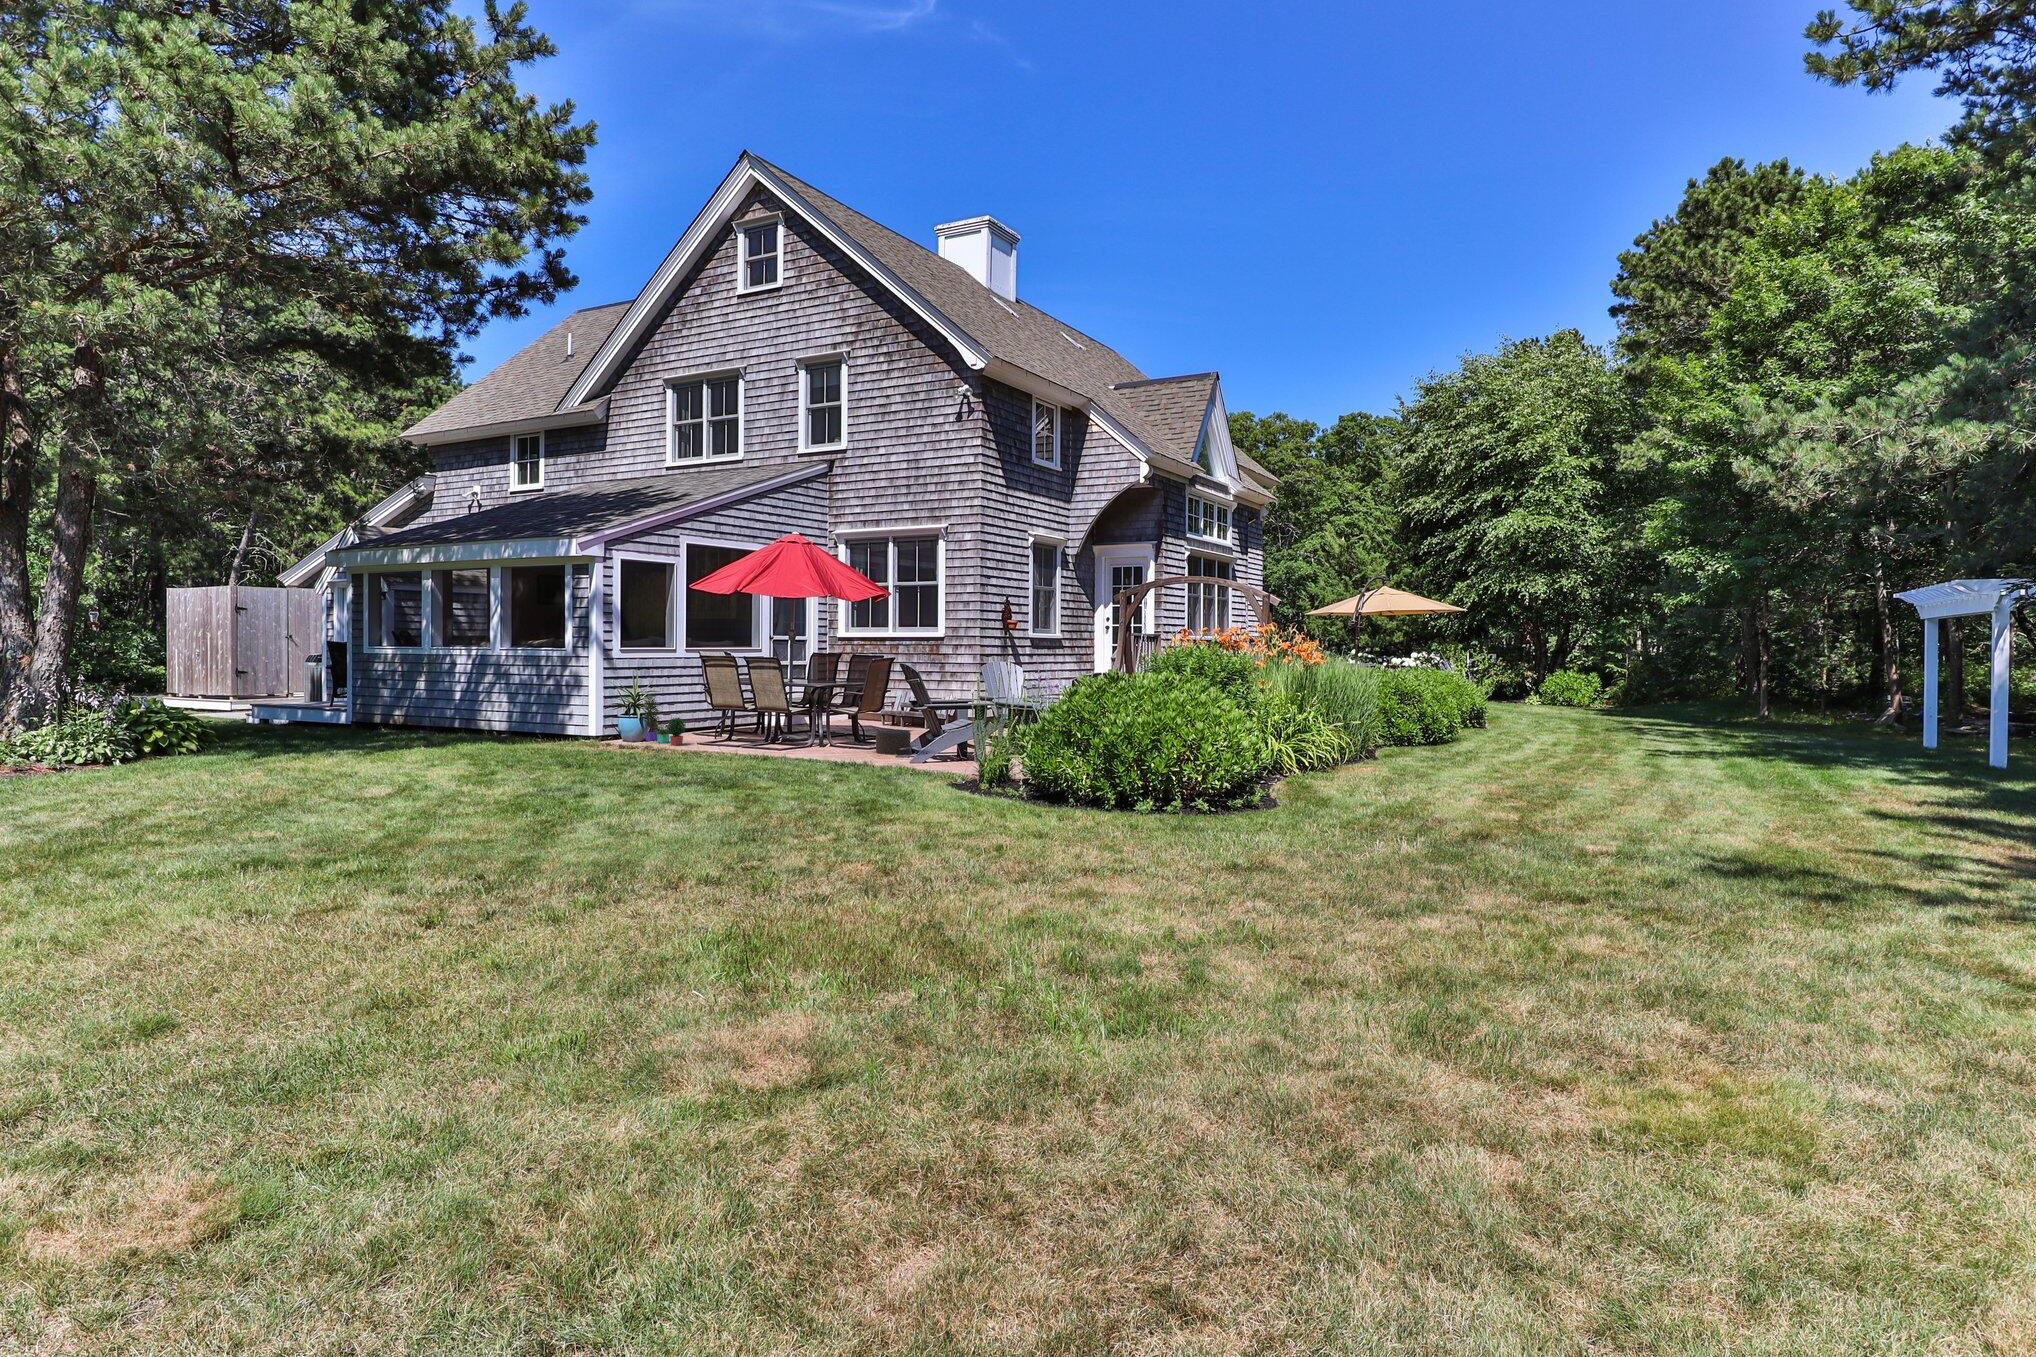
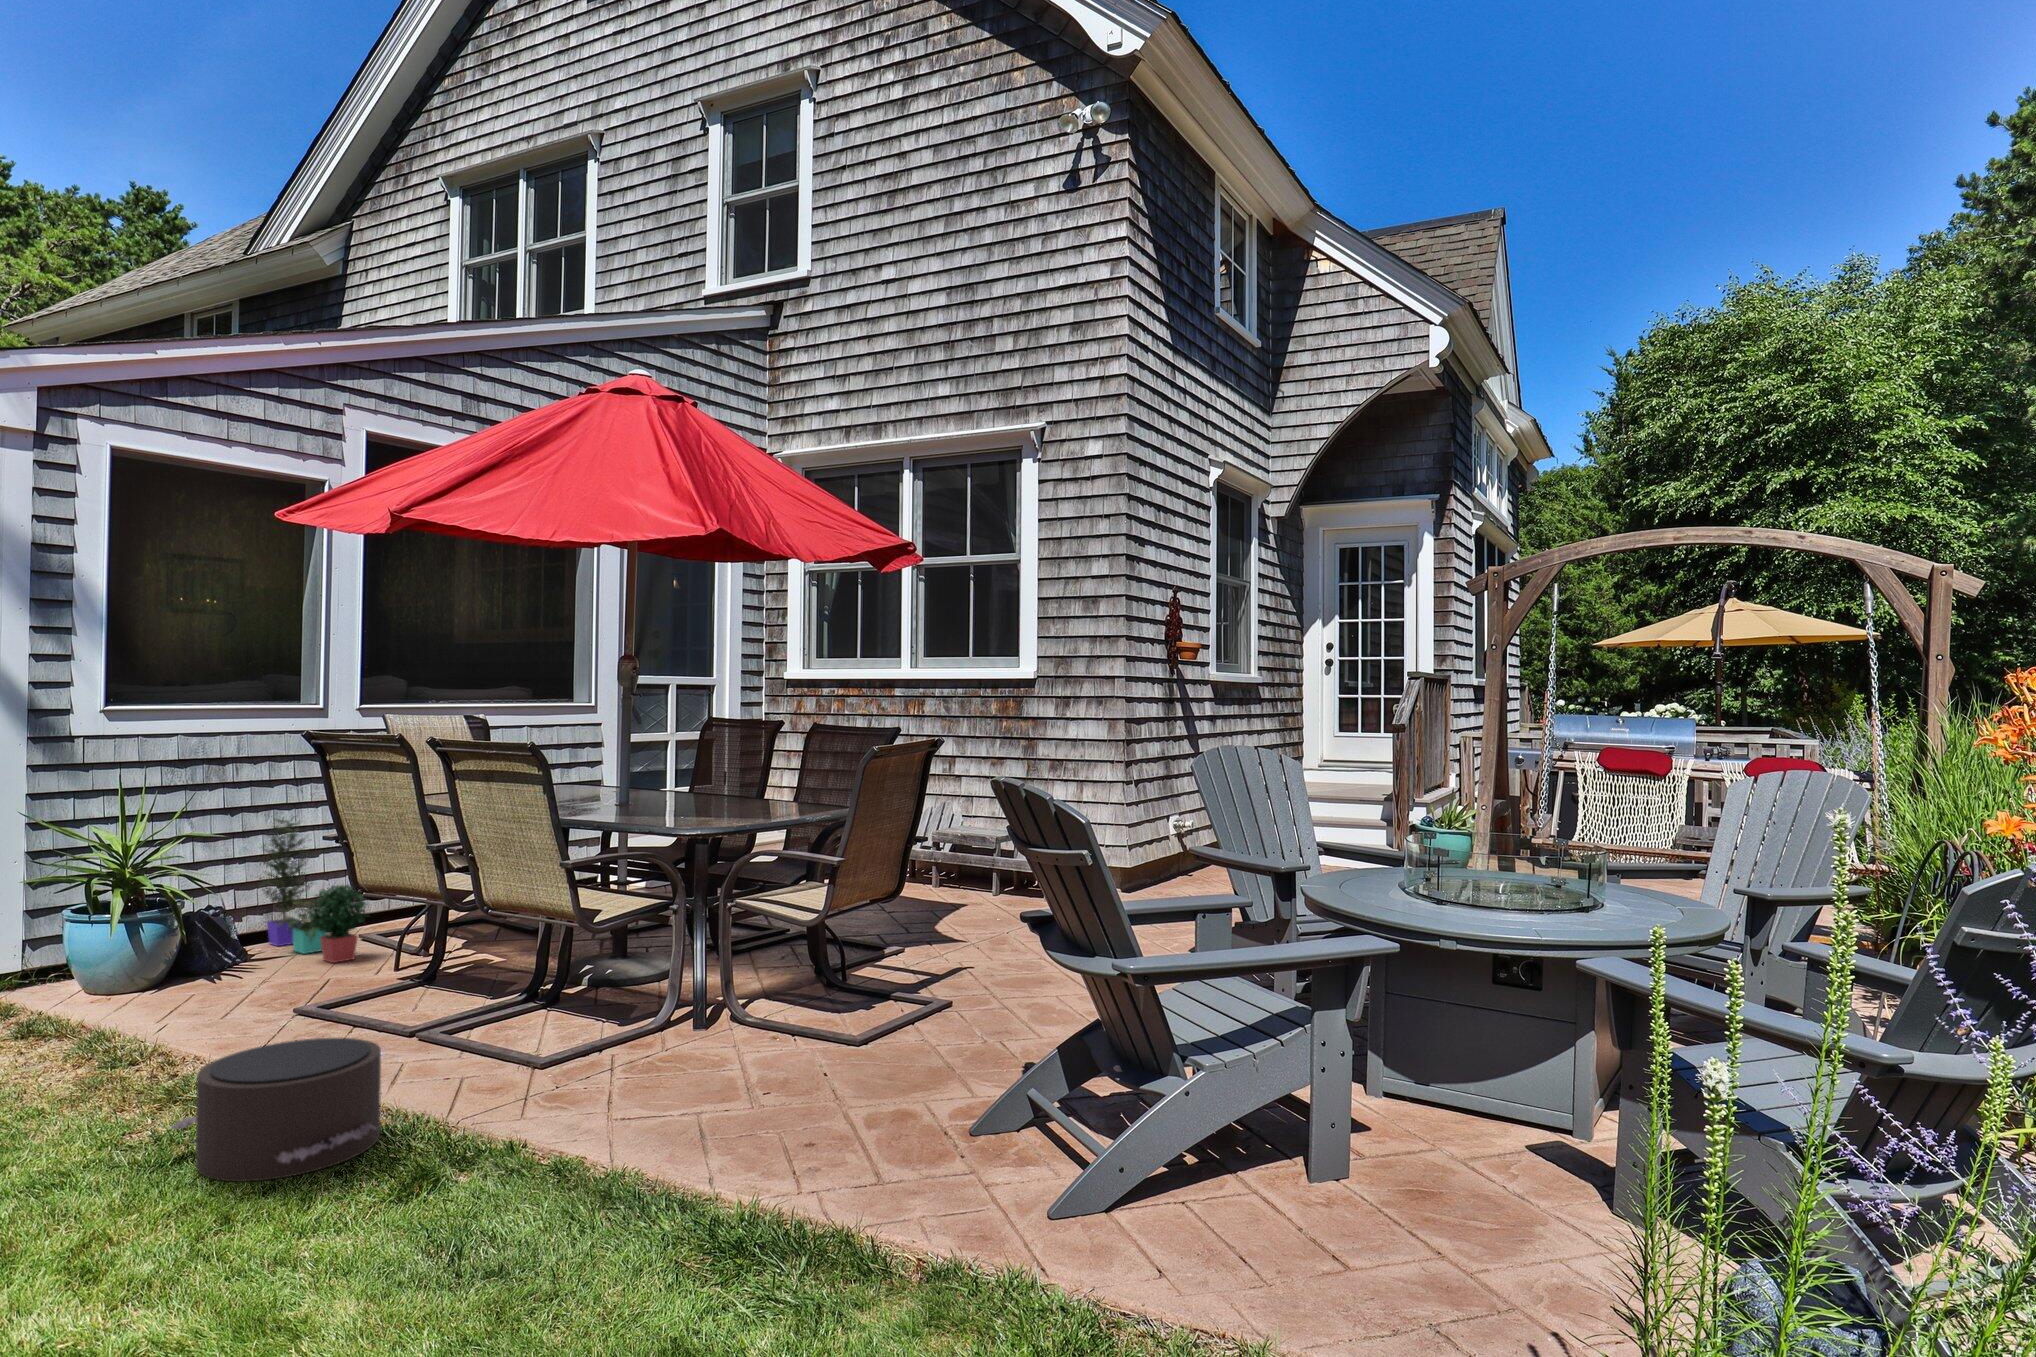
pouf: present [869,730,913,755] -> present [171,1038,381,1182]

